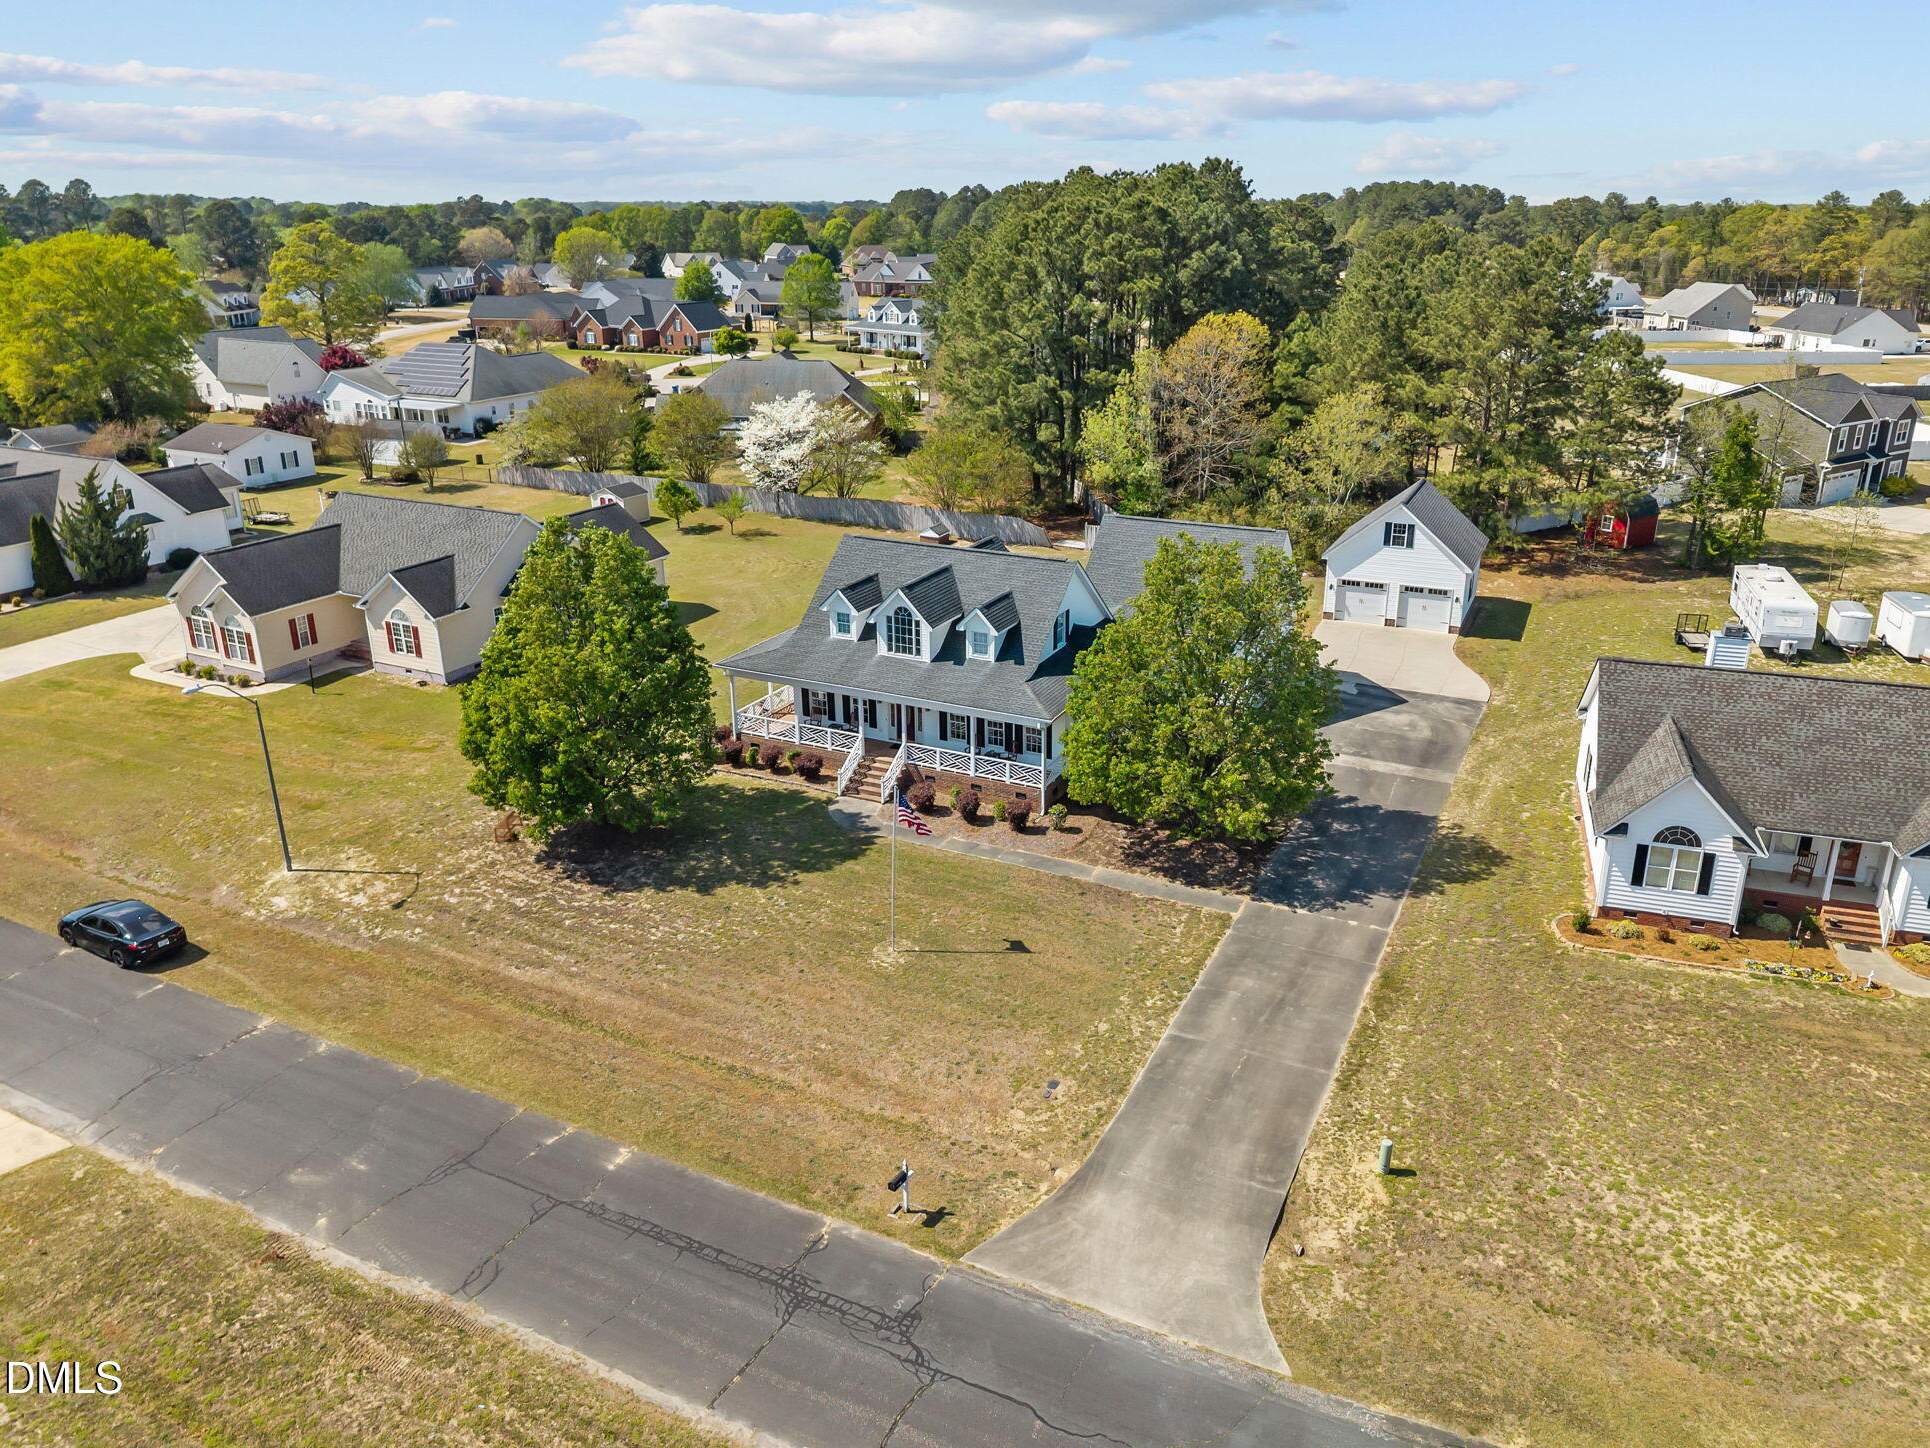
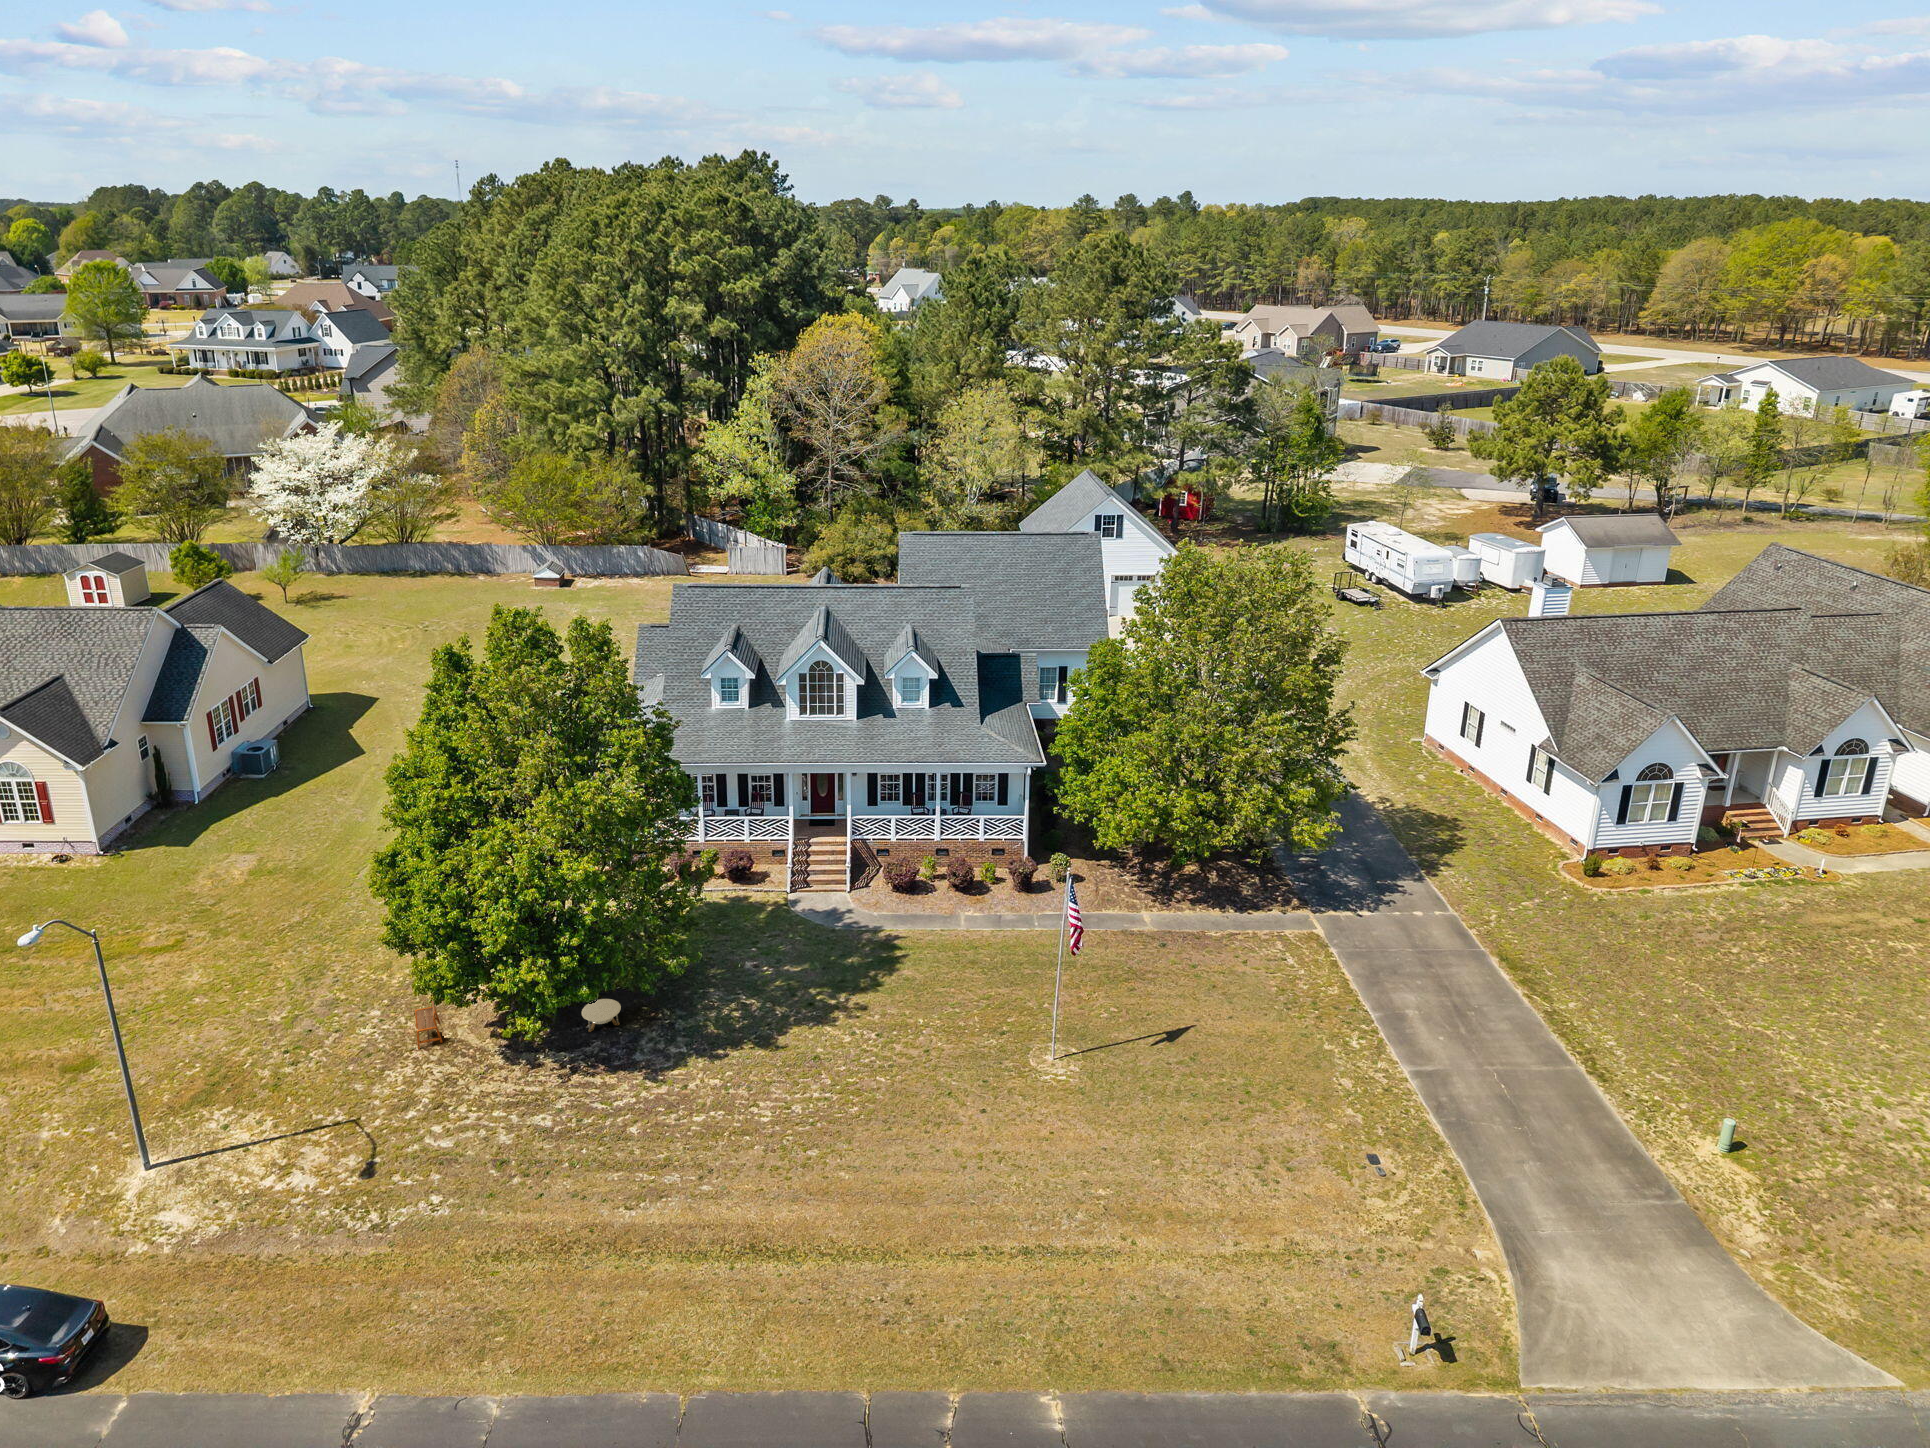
round table: none [601,835,633,856] -> present [582,999,621,1032]

